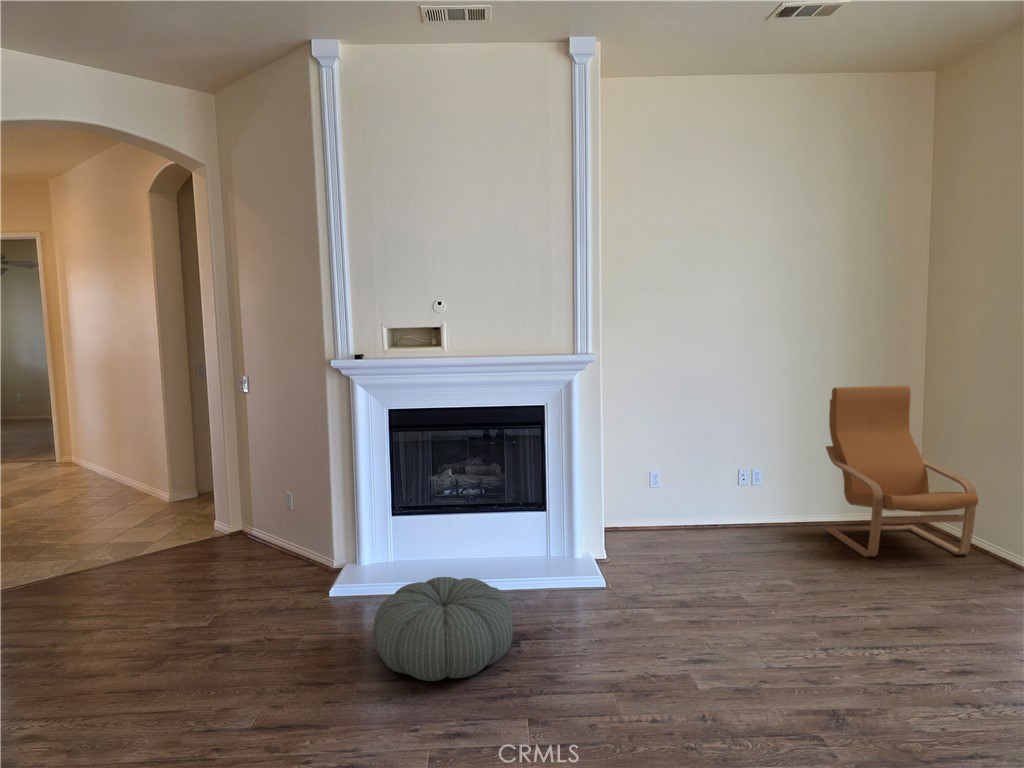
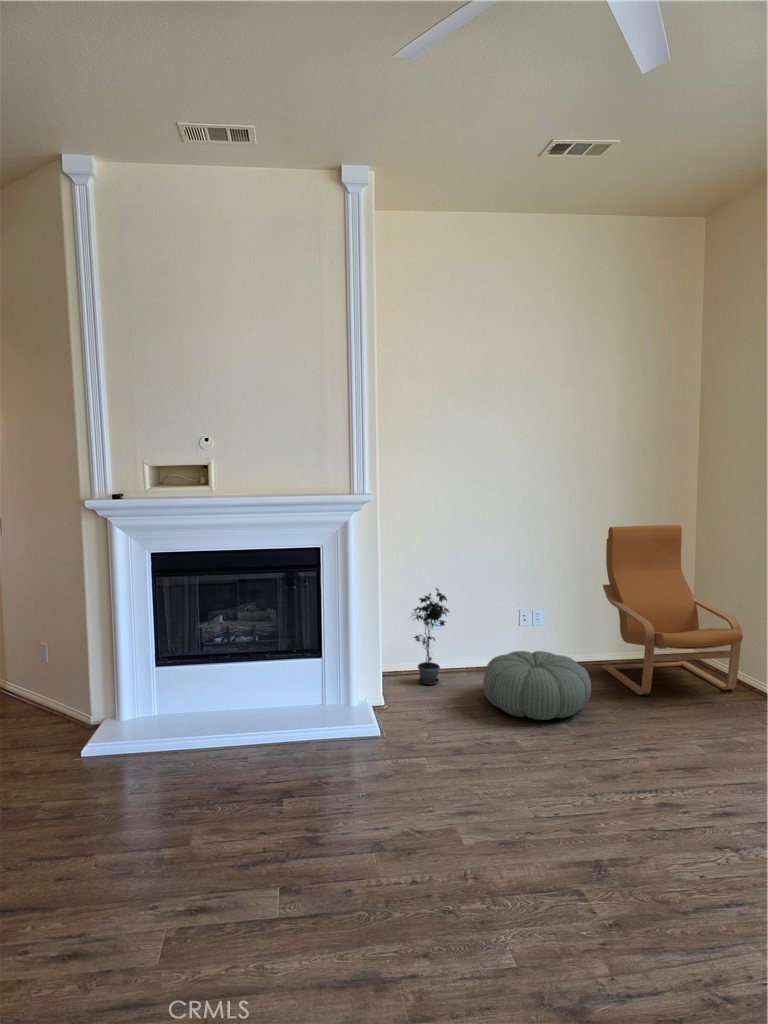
potted plant: none [628,447,671,542] -> present [412,589,449,685]
pouf: present [373,577,513,681] -> present [483,651,591,720]

